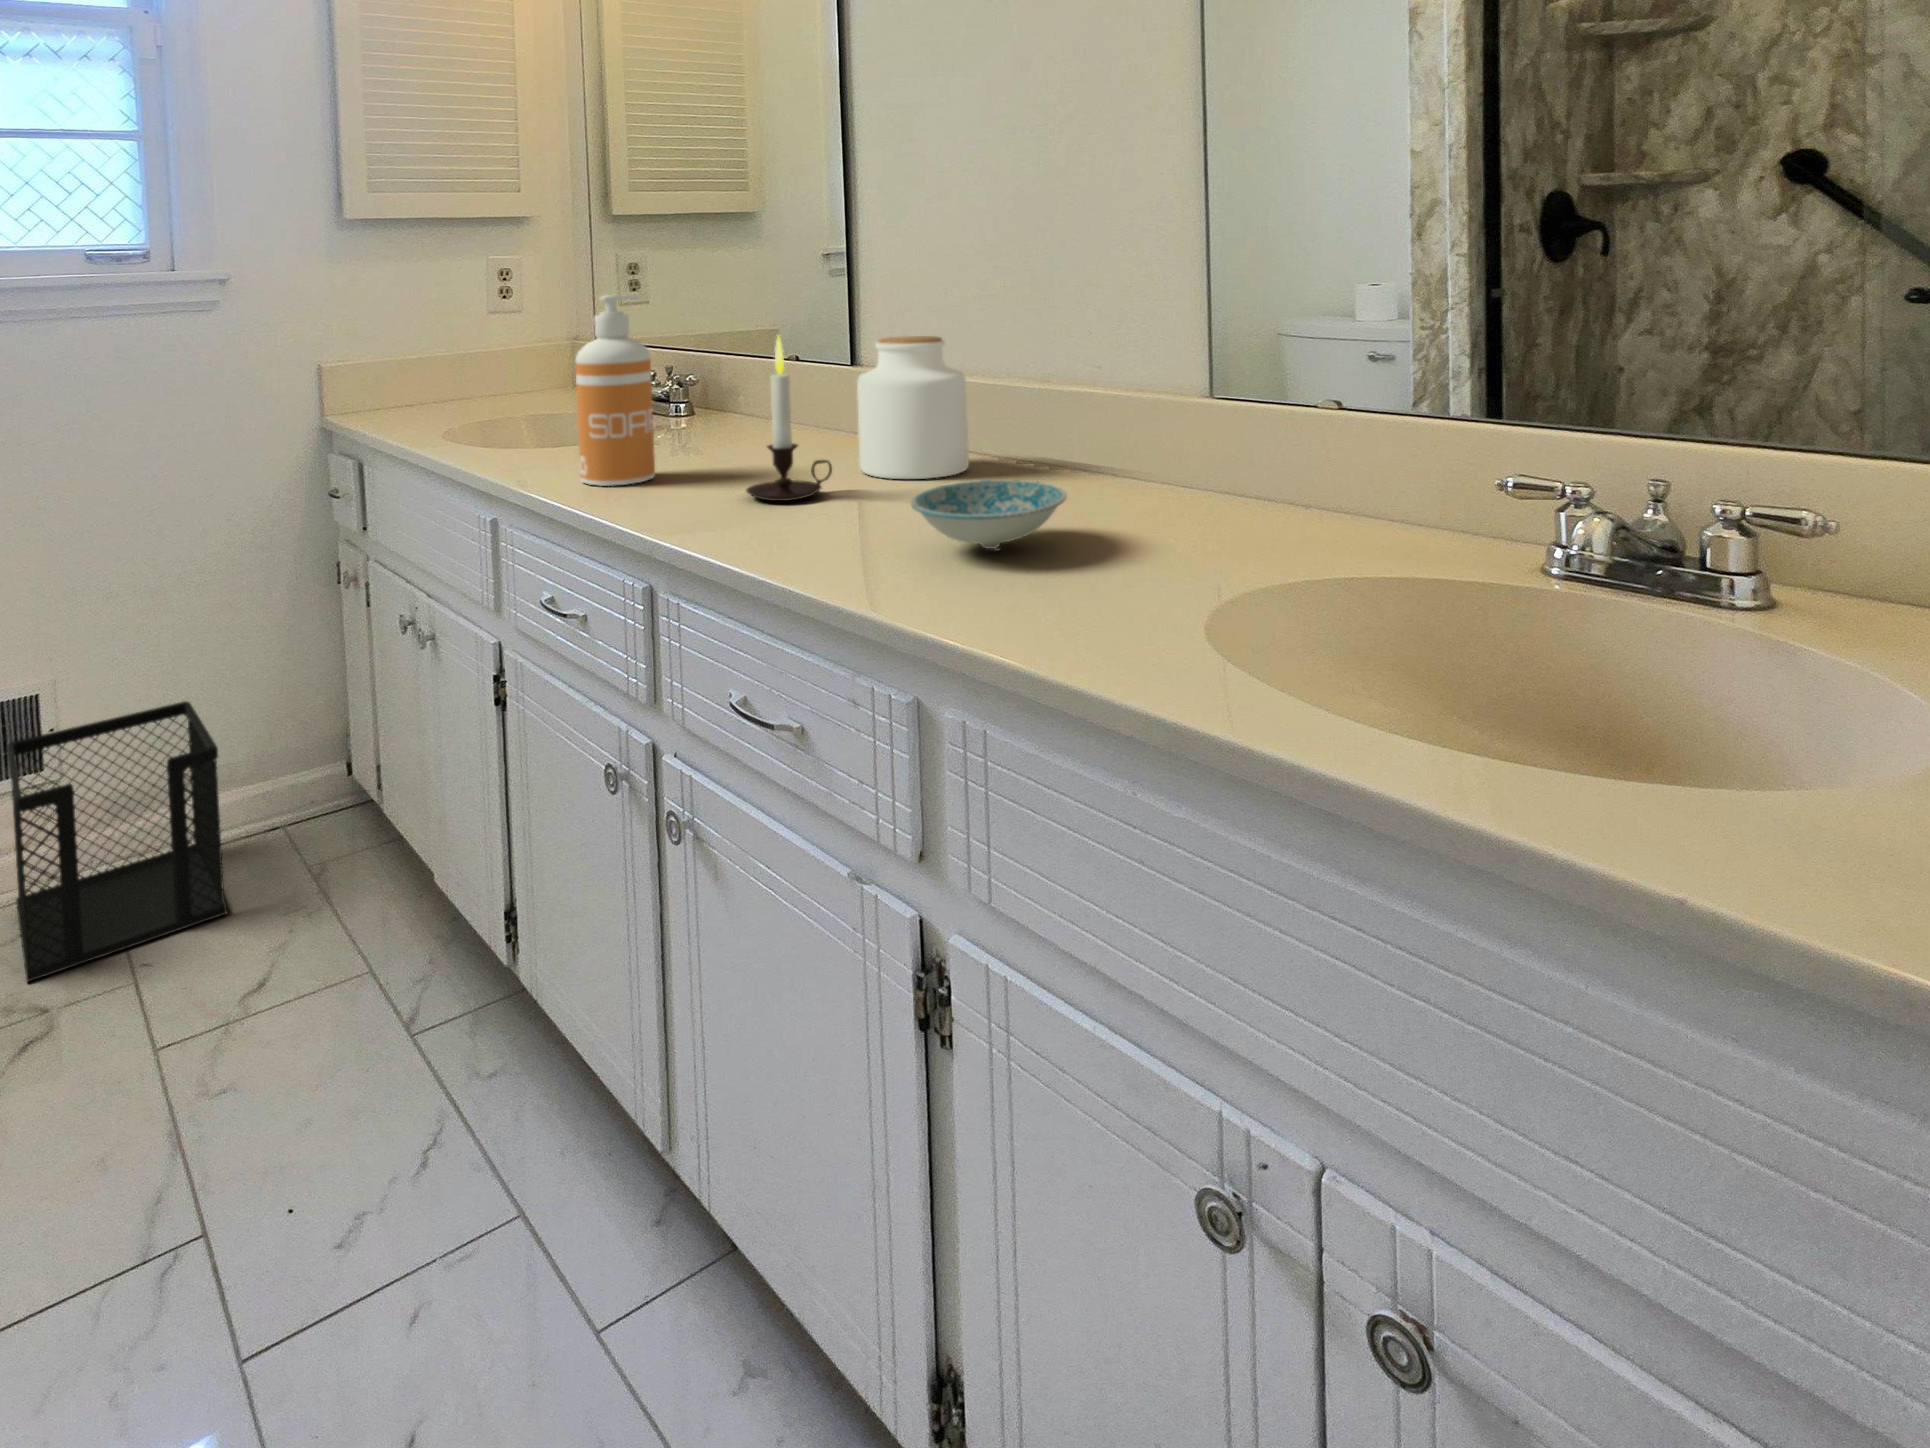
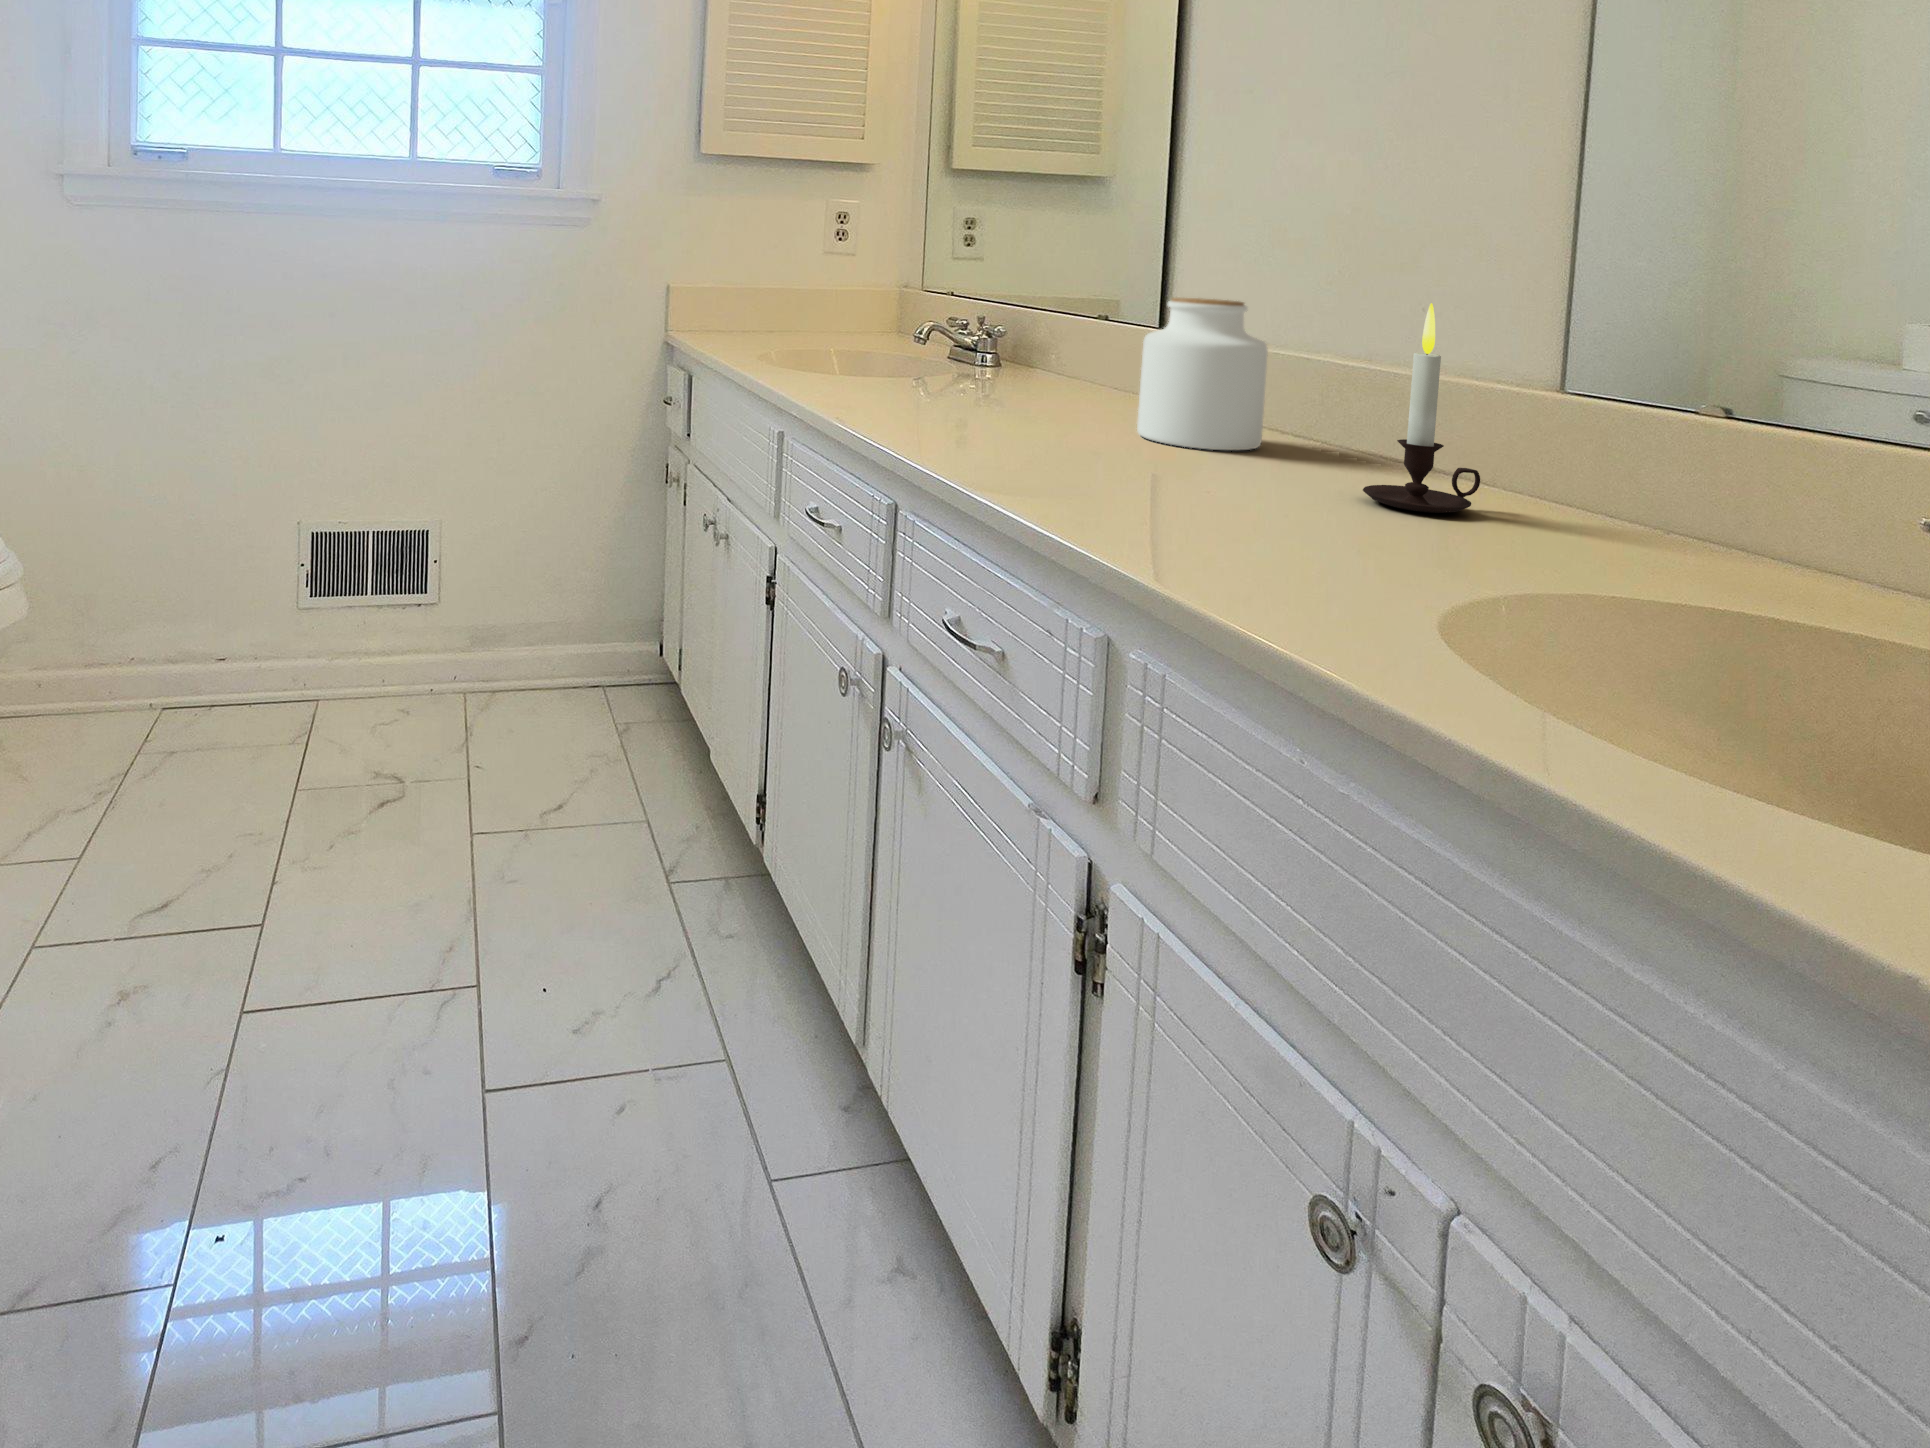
soap dispenser: present [576,295,655,486] -> none [855,228,934,412]
candle: present [746,336,832,501] -> present [1363,303,1480,513]
ceramic bowl: present [910,480,1067,549] -> none [1147,443,1333,514]
wastebasket: present [7,701,227,982] -> none [399,558,552,753]

